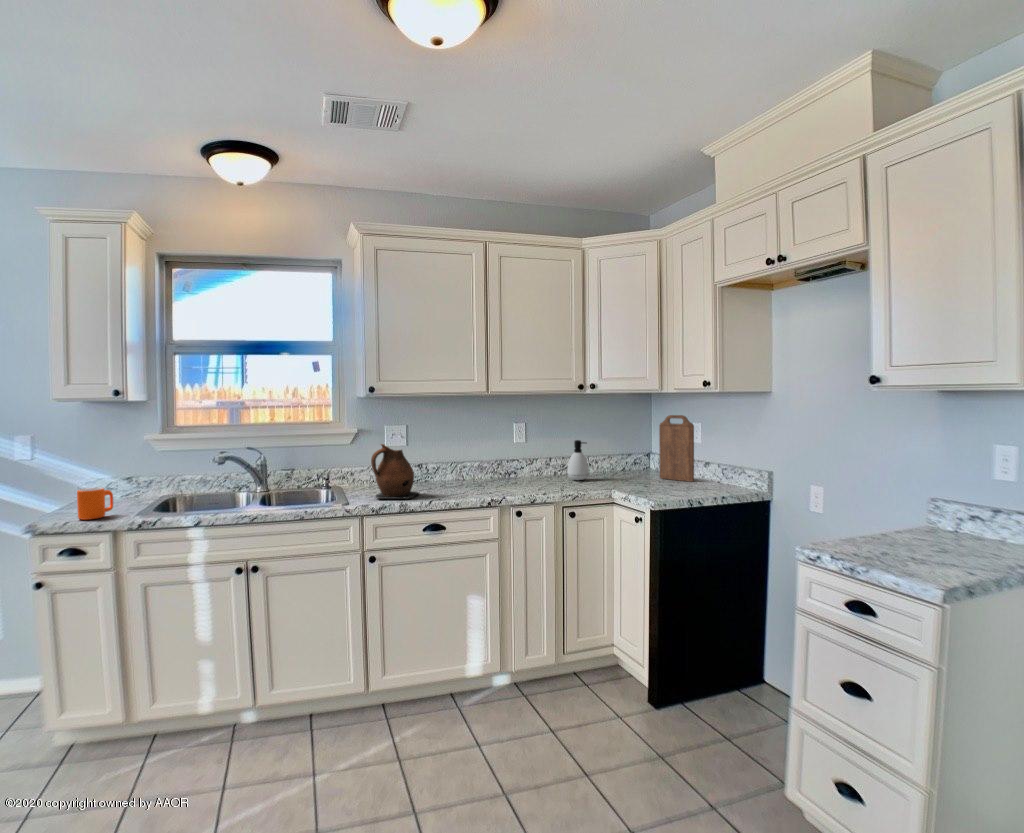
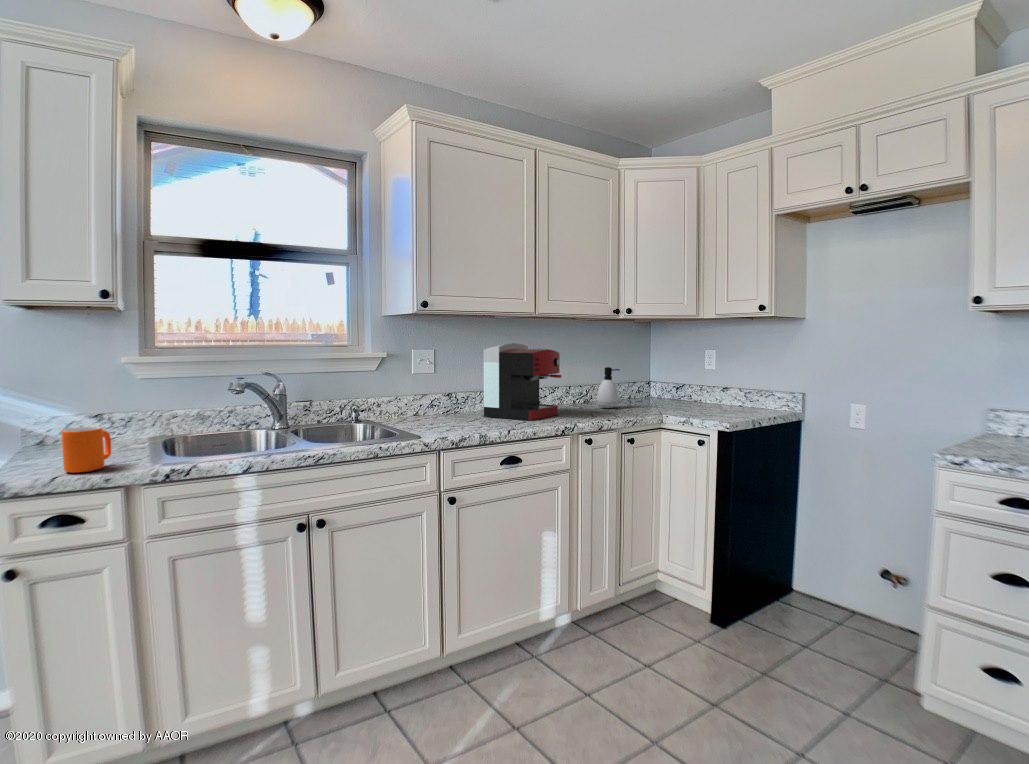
cutting board: present [659,415,694,482] -> none [680,342,719,407]
coffee maker: none [444,419,513,491] -> present [484,343,561,421]
ceramic pitcher: present [371,444,419,499] -> none [431,368,484,431]

